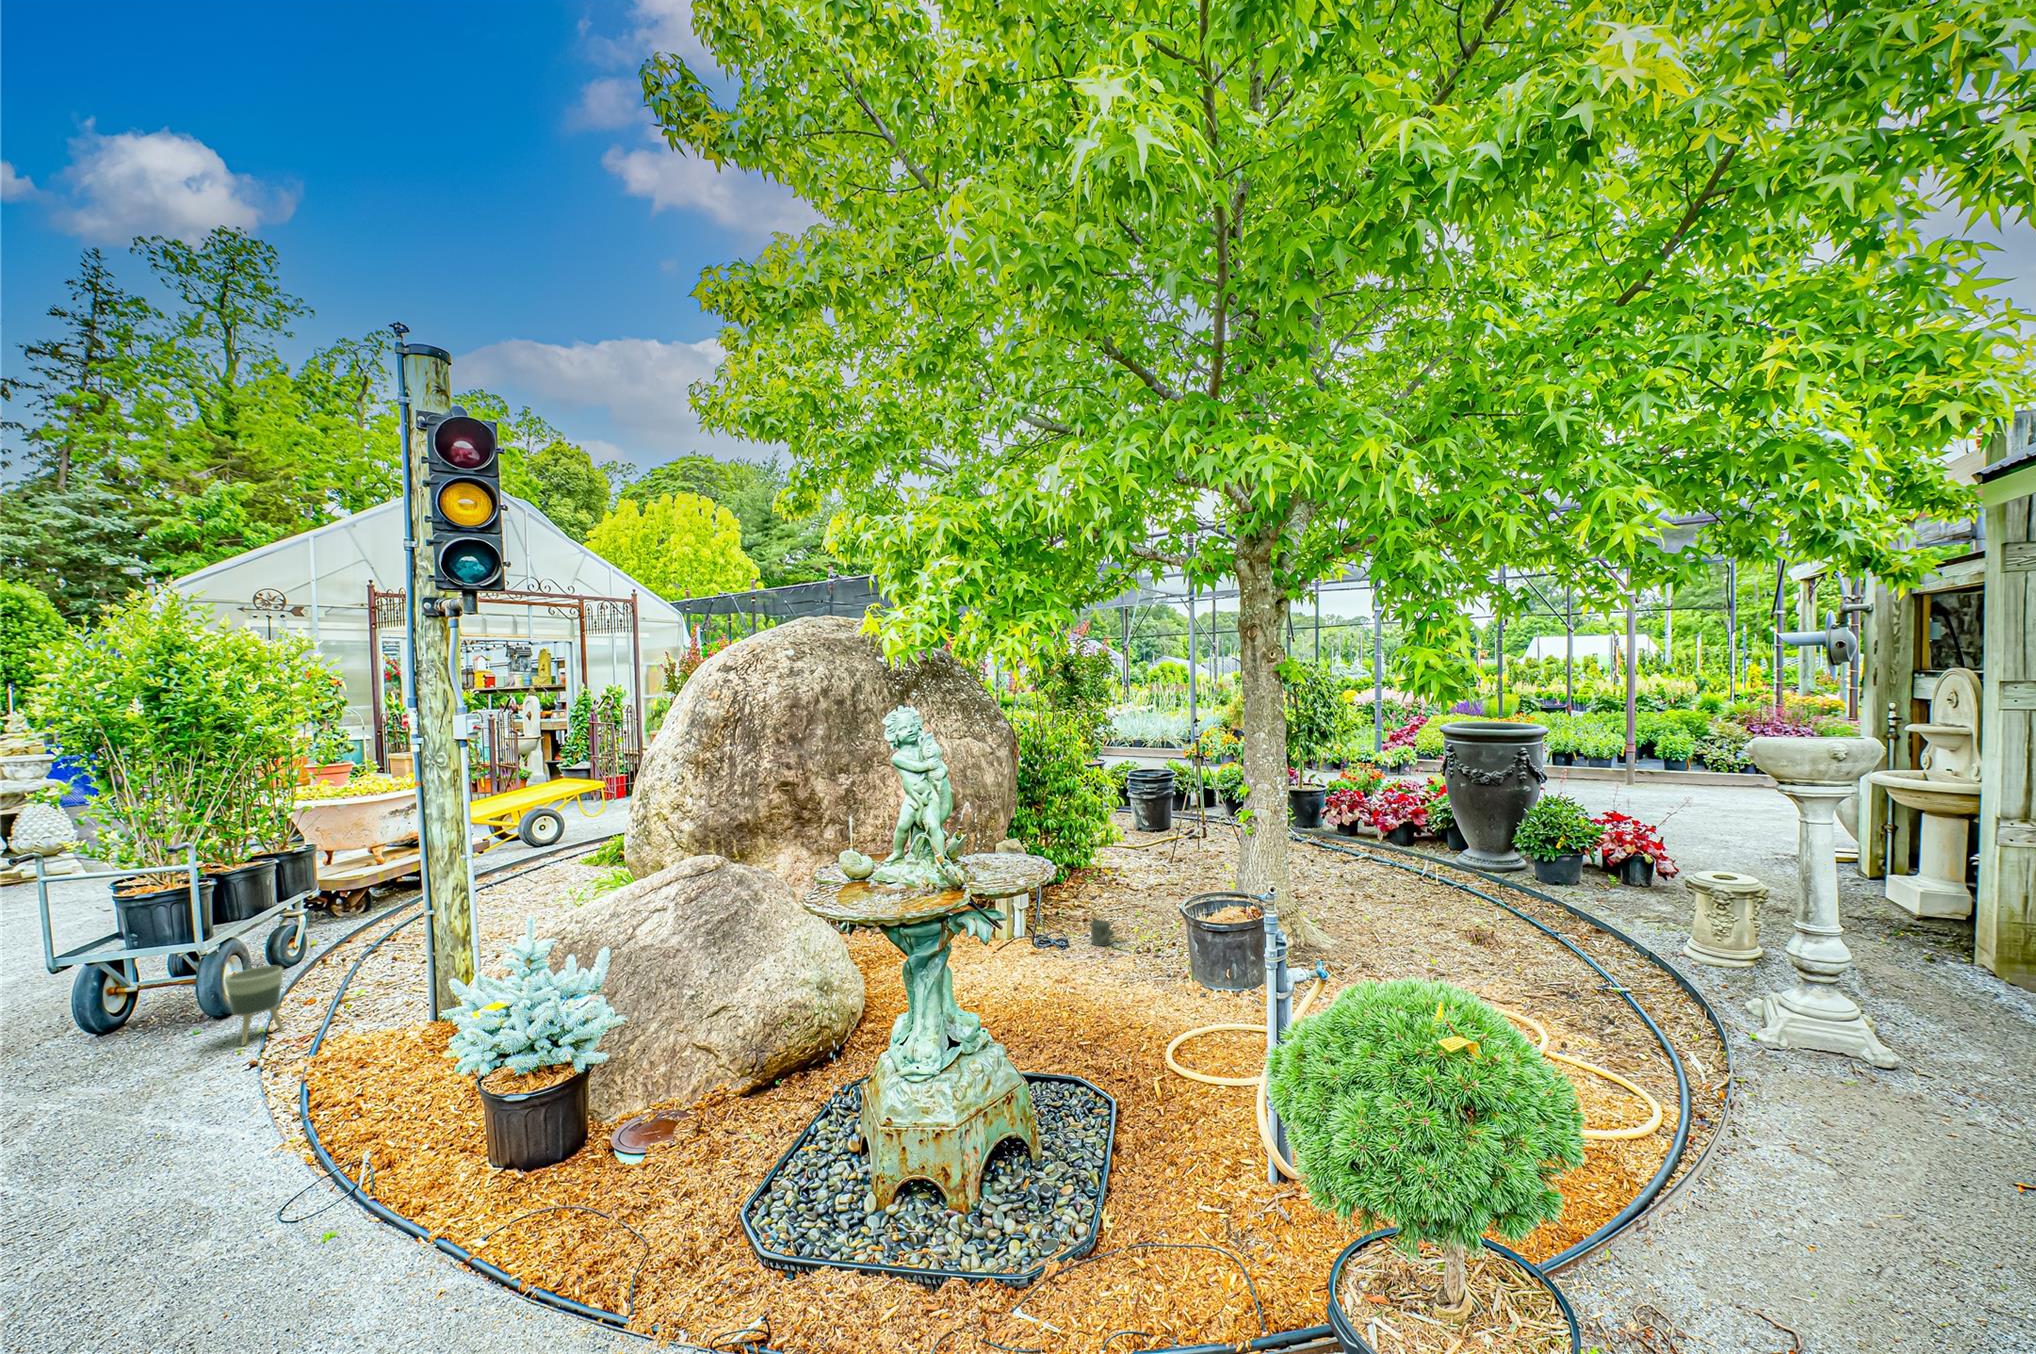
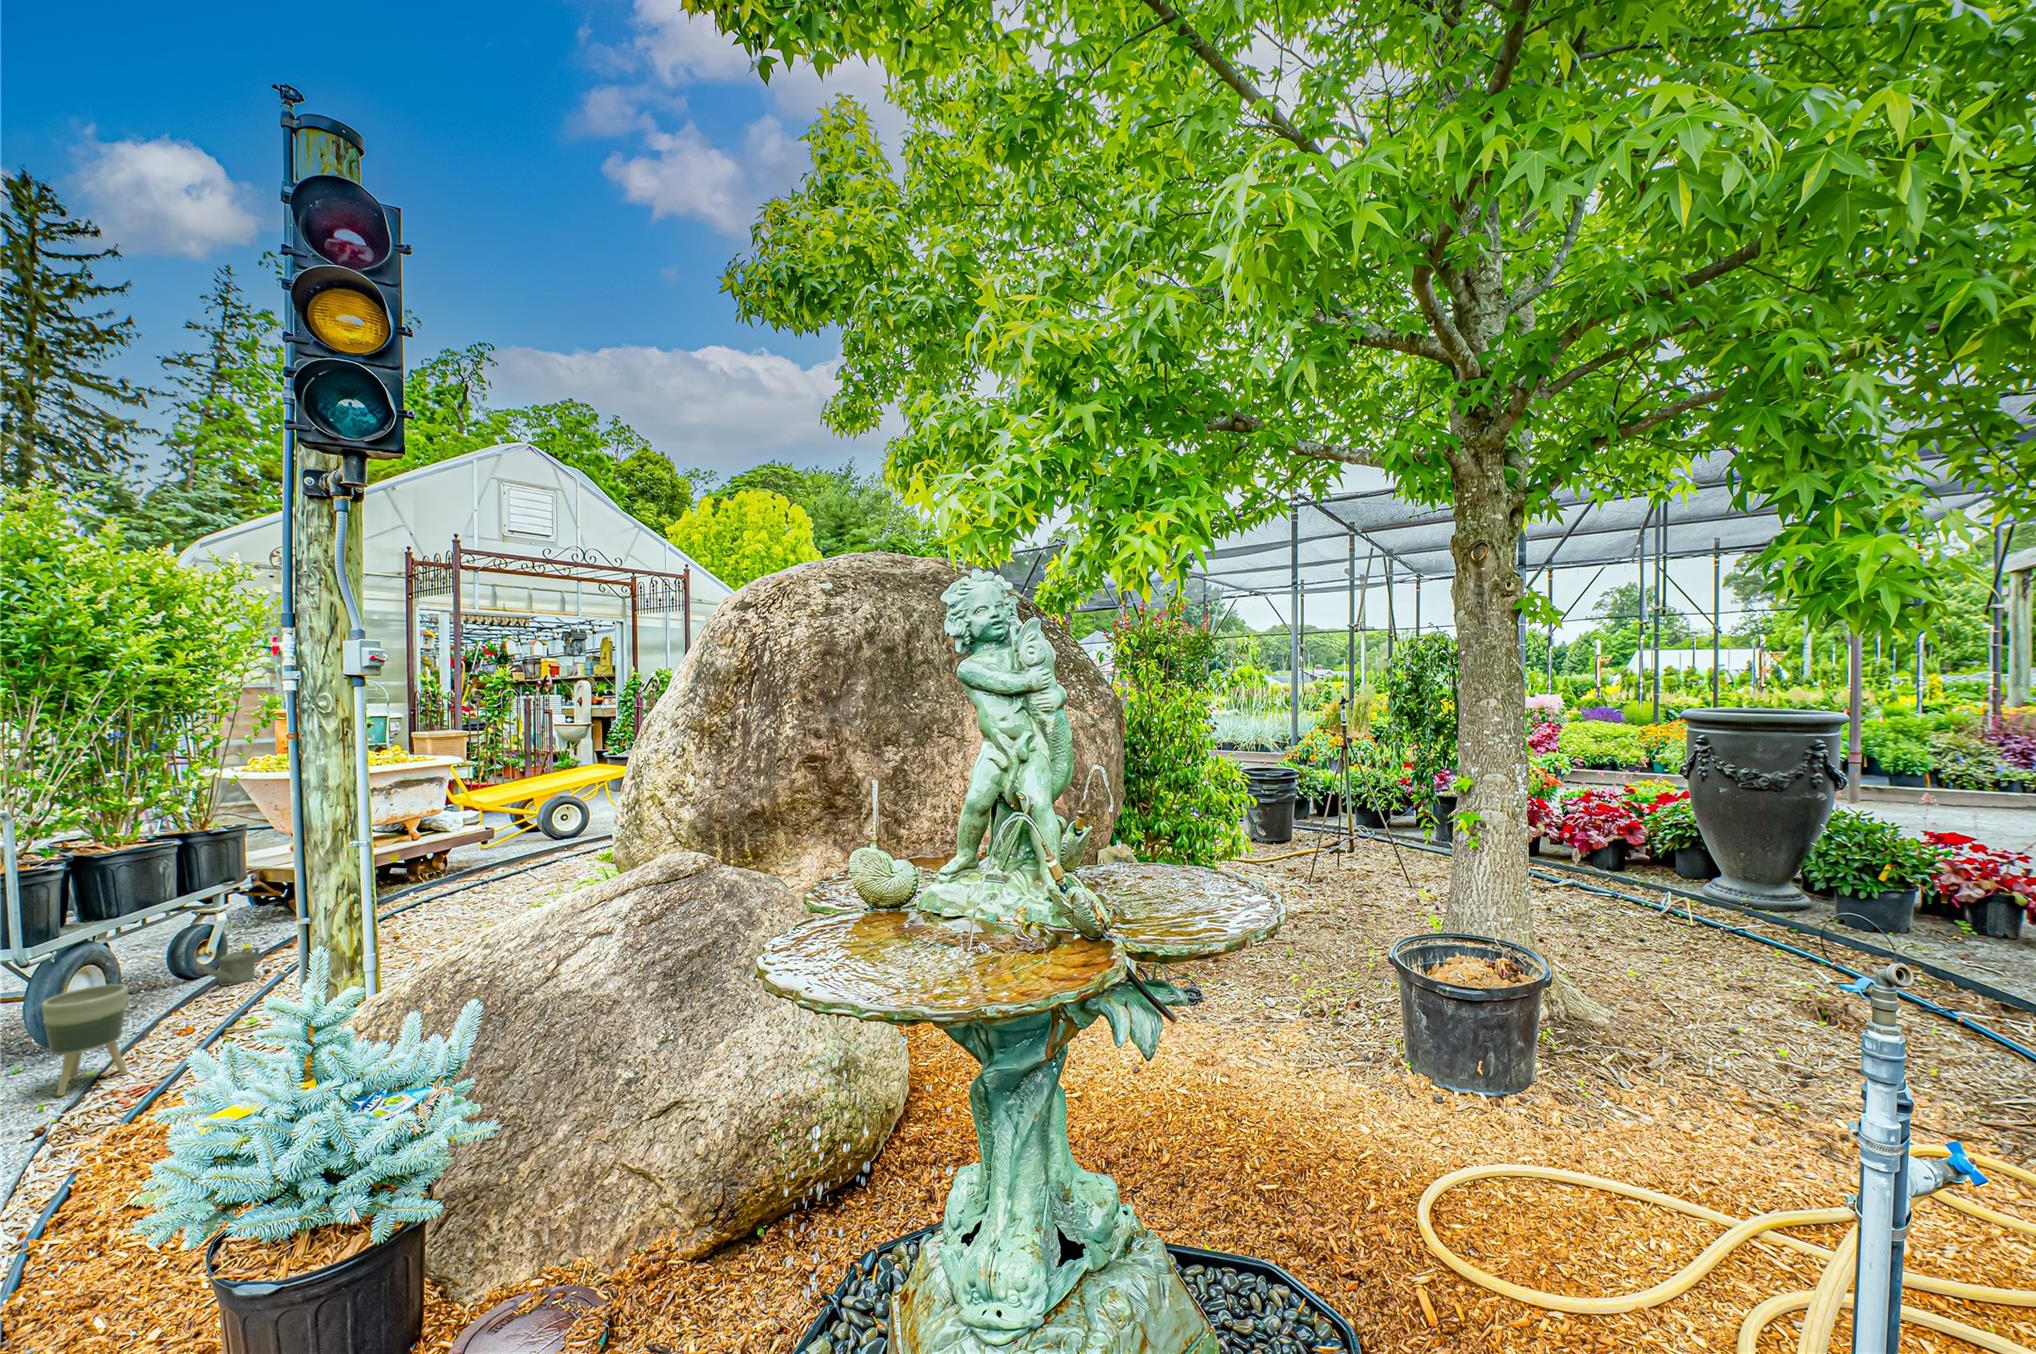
watering can: present [1090,918,1114,946] -> present [196,947,259,986]

